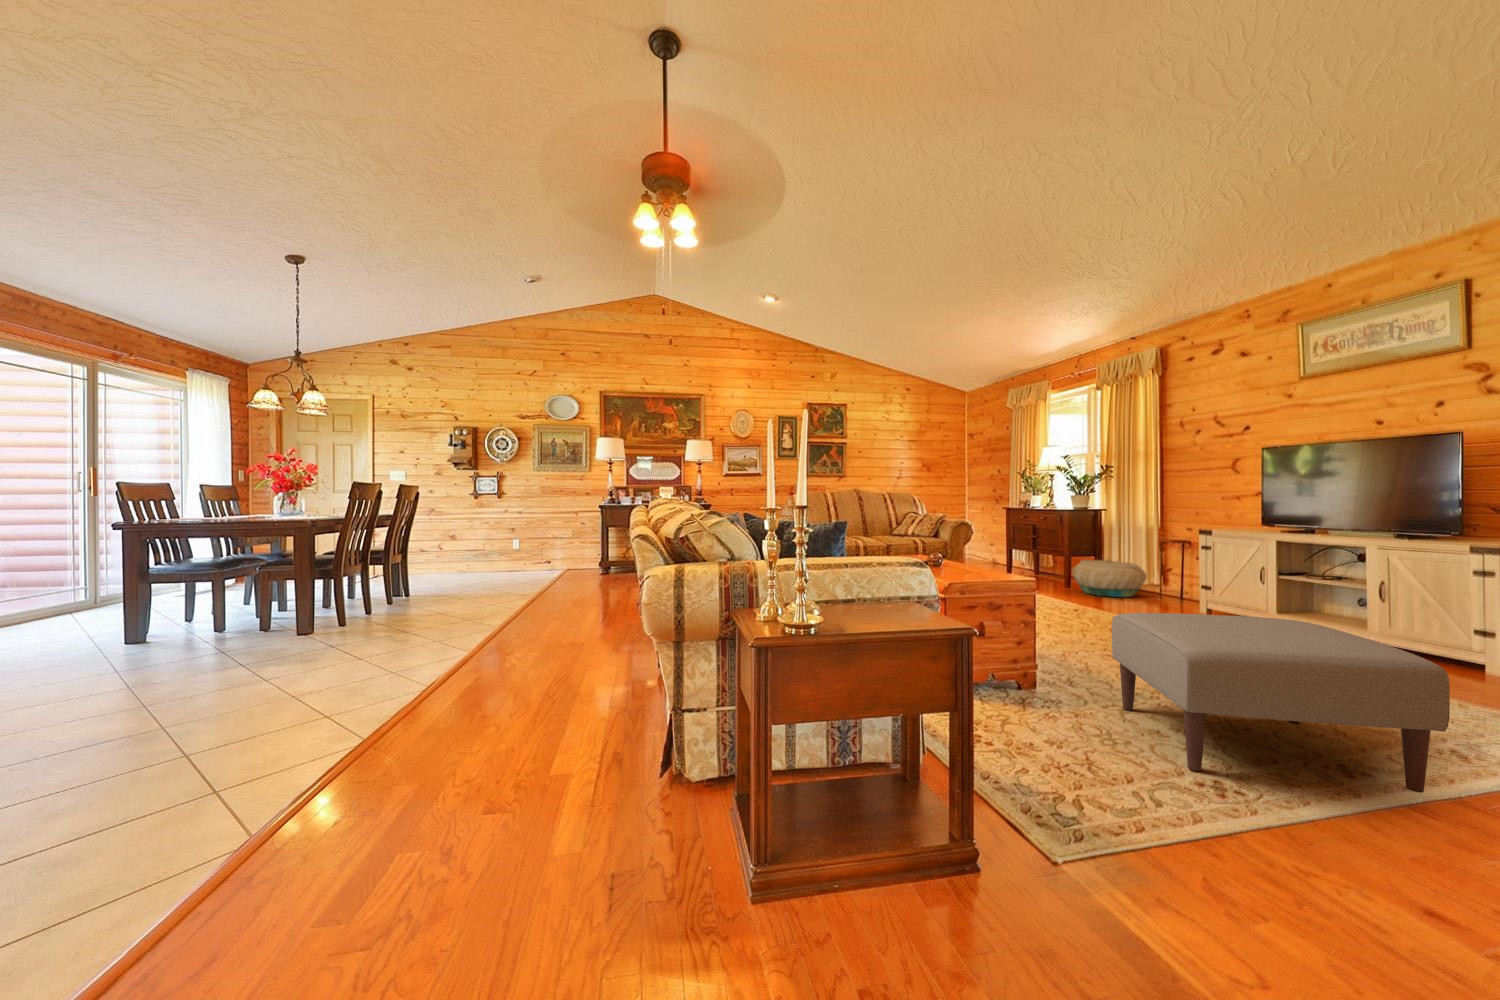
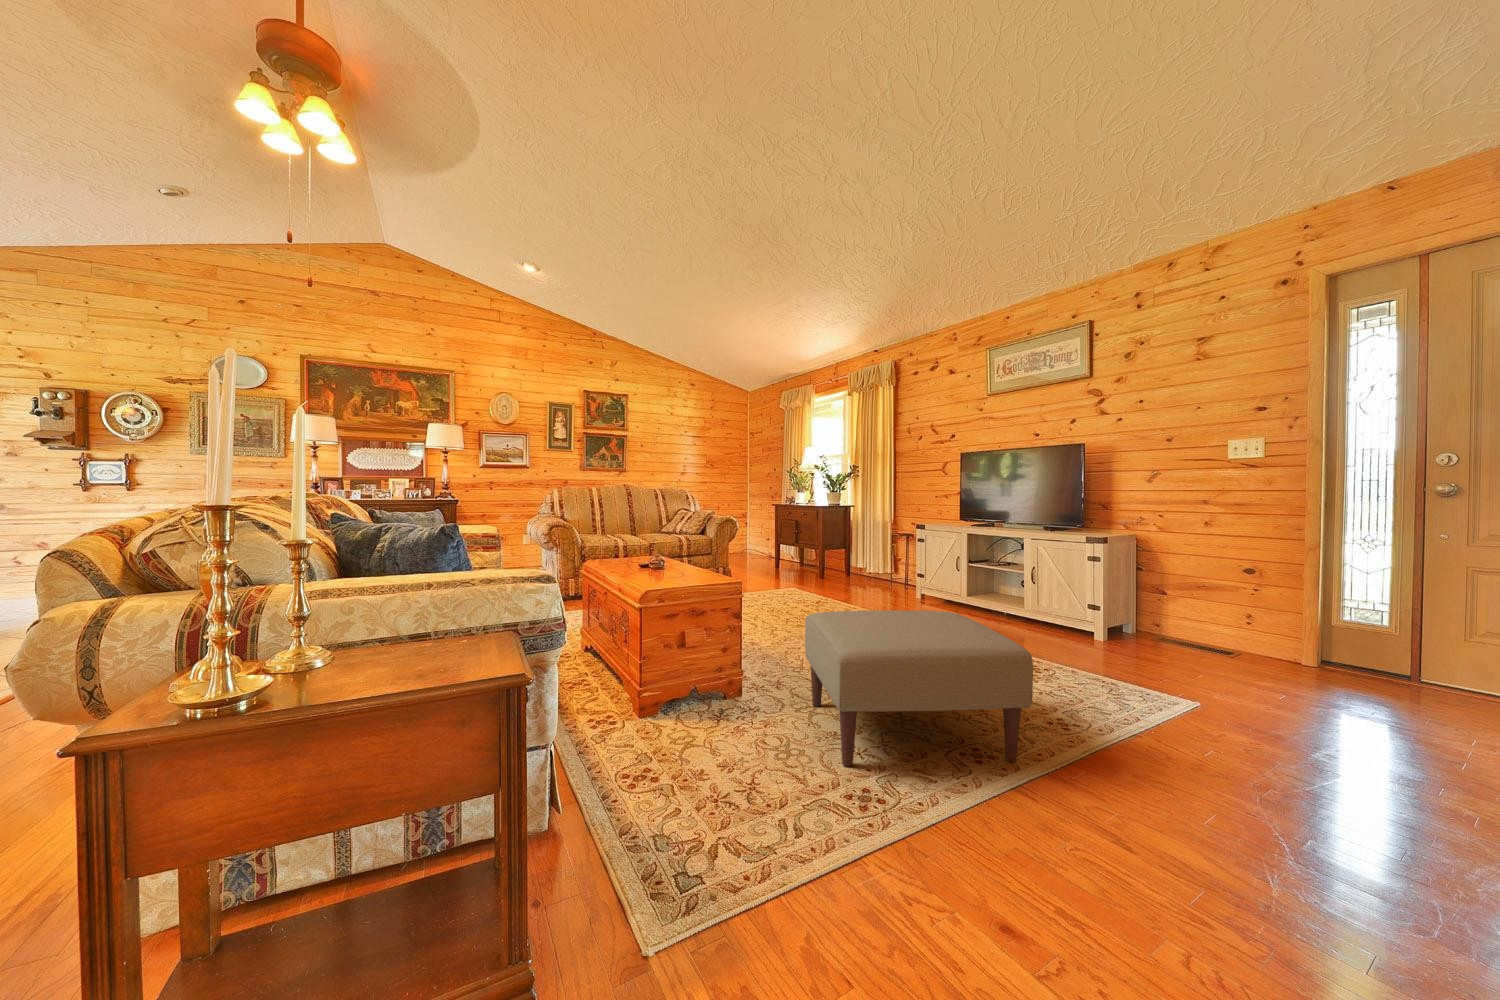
basket: present [1072,559,1147,597] -> none [822,552,881,587]

